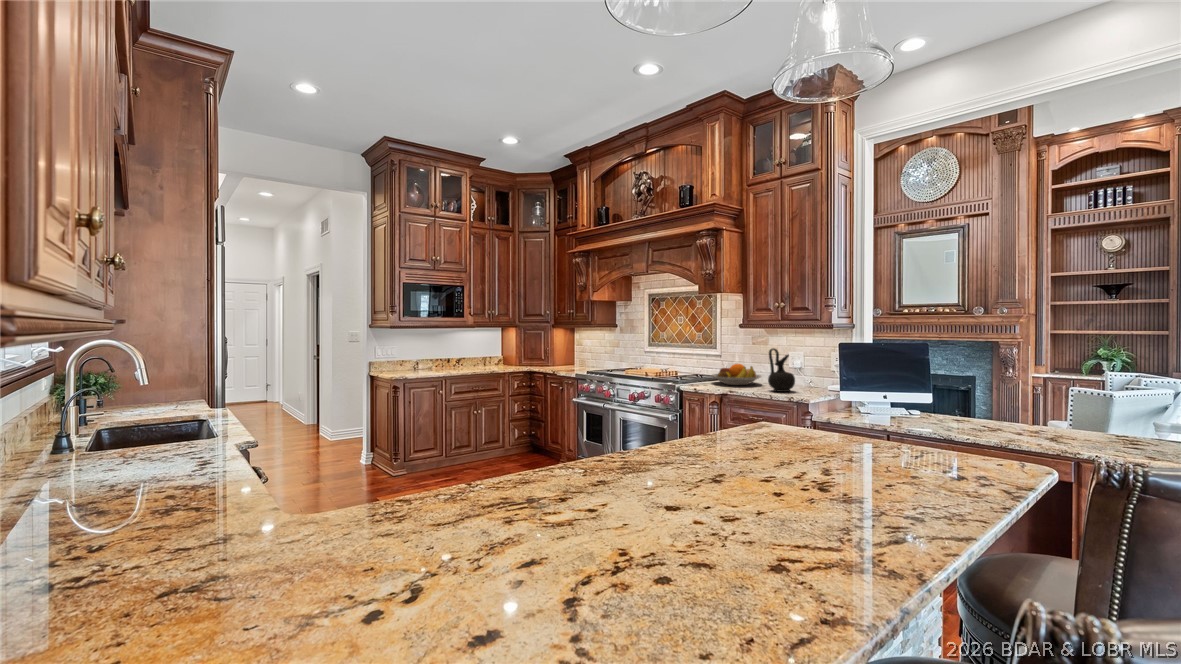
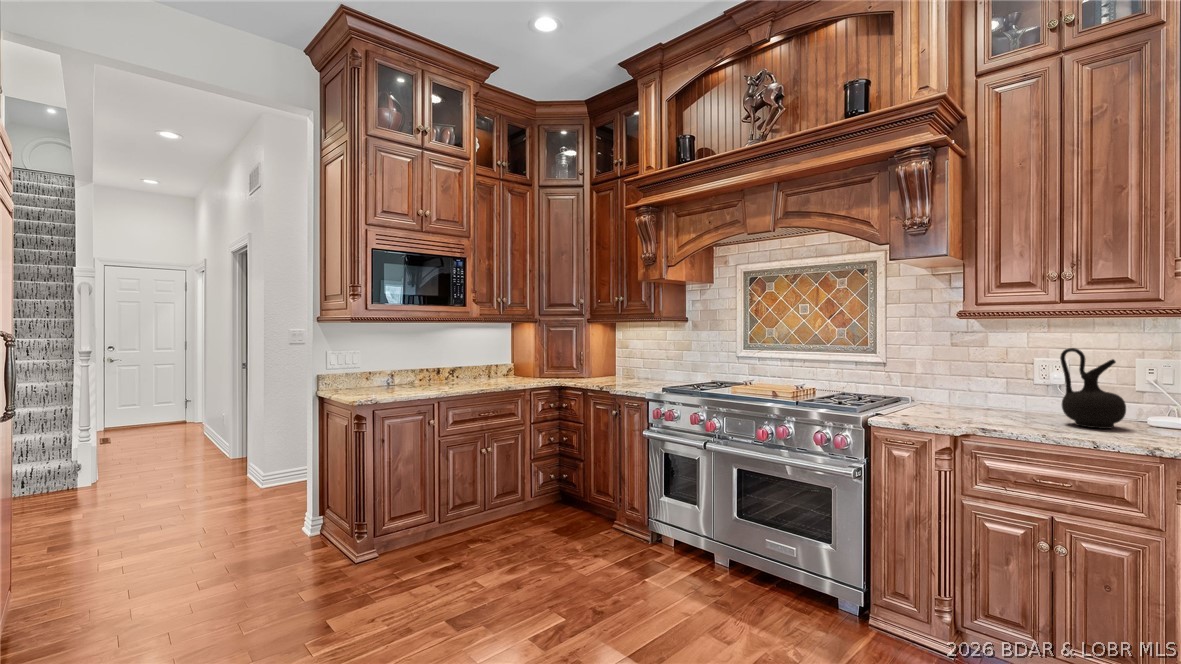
fruit bowl: present [712,364,761,385] -> none [915,376,1017,413]

